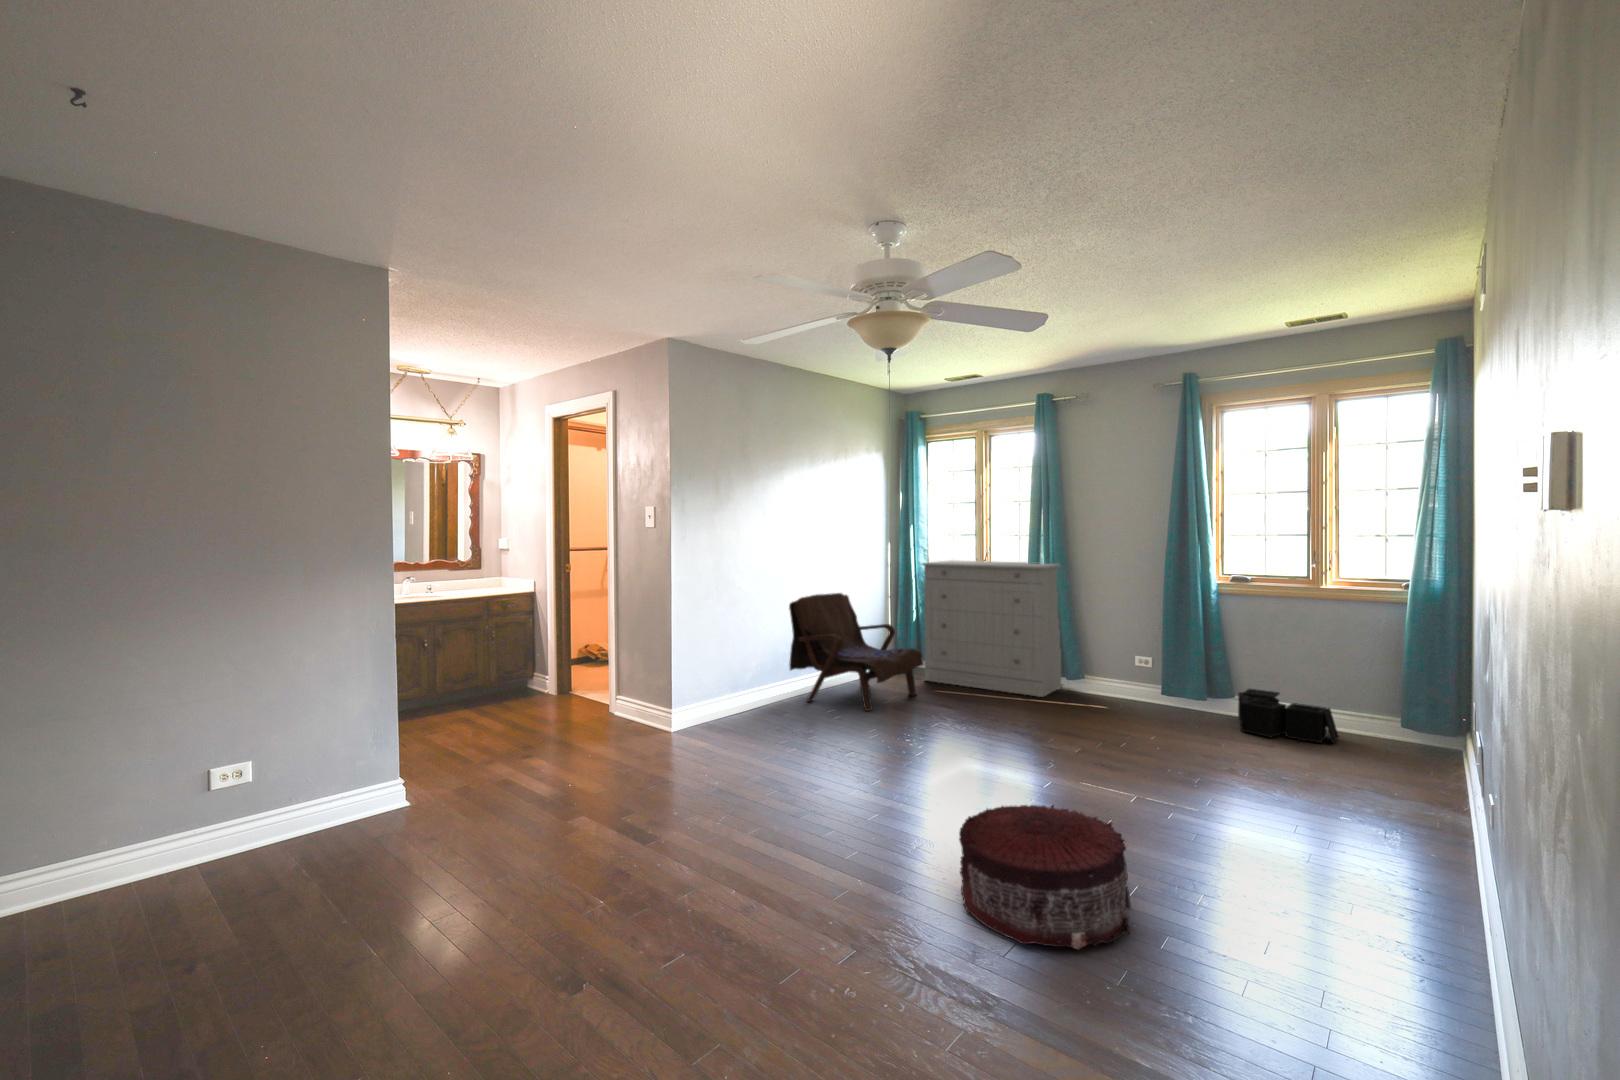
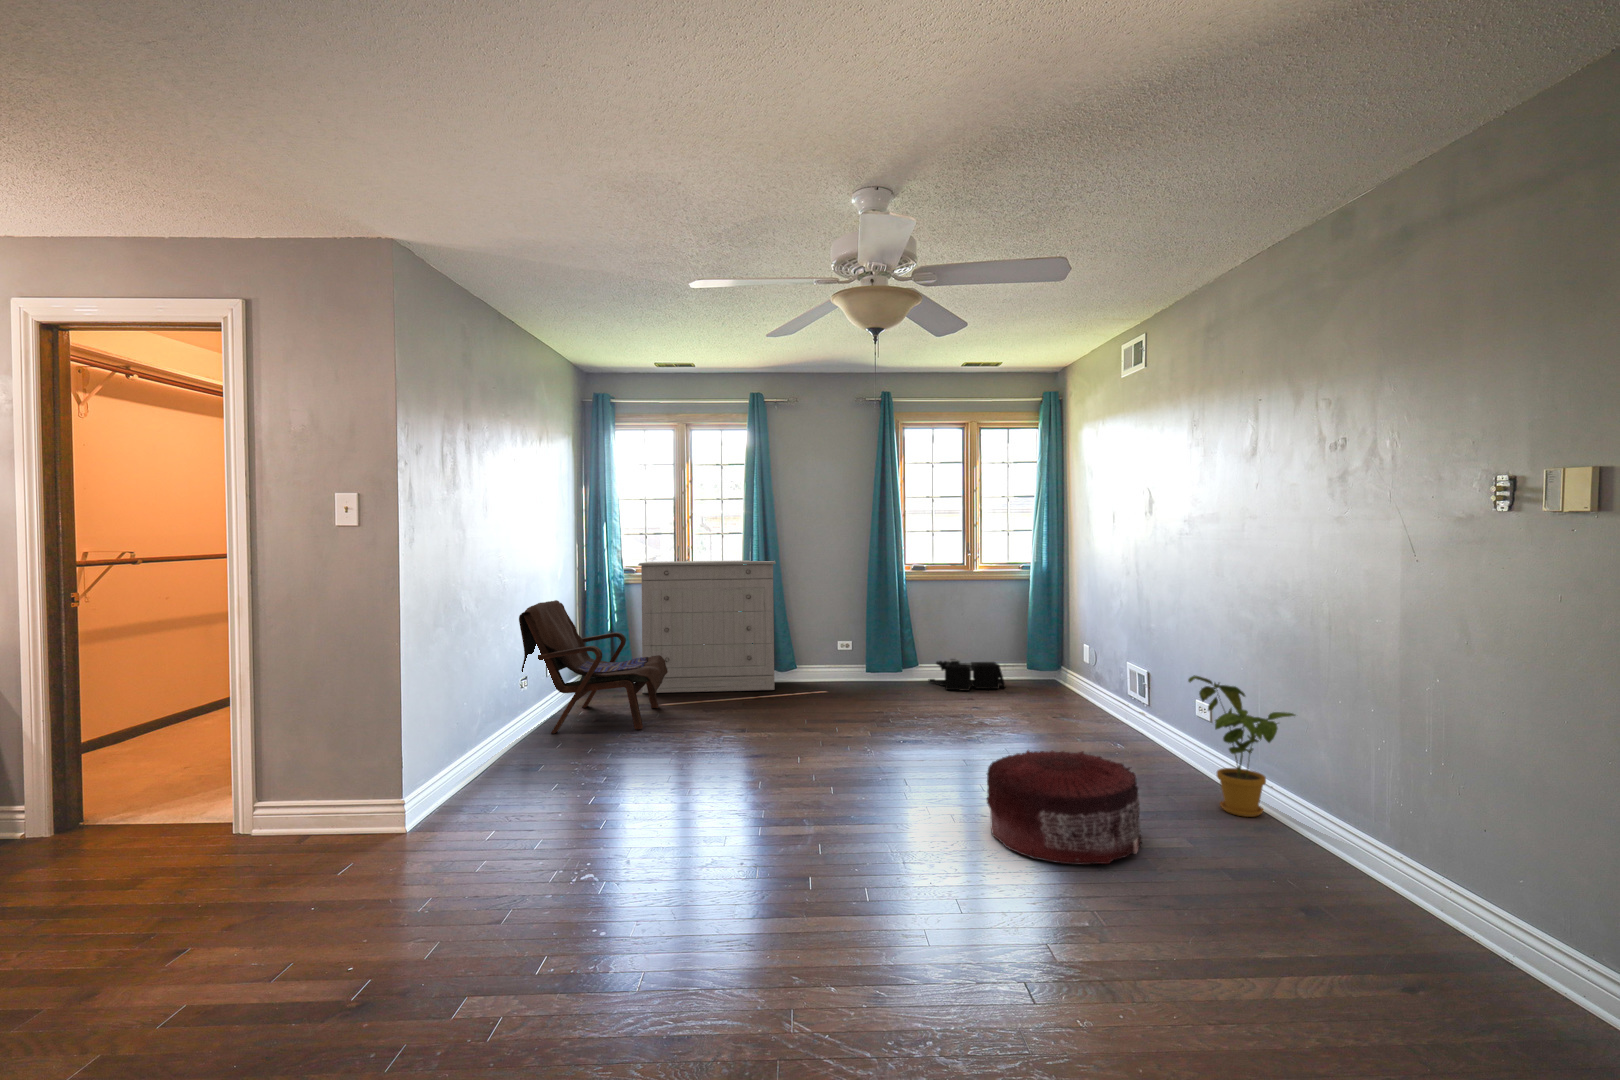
house plant: none [1283,766,1481,985] -> present [1188,675,1295,817]

